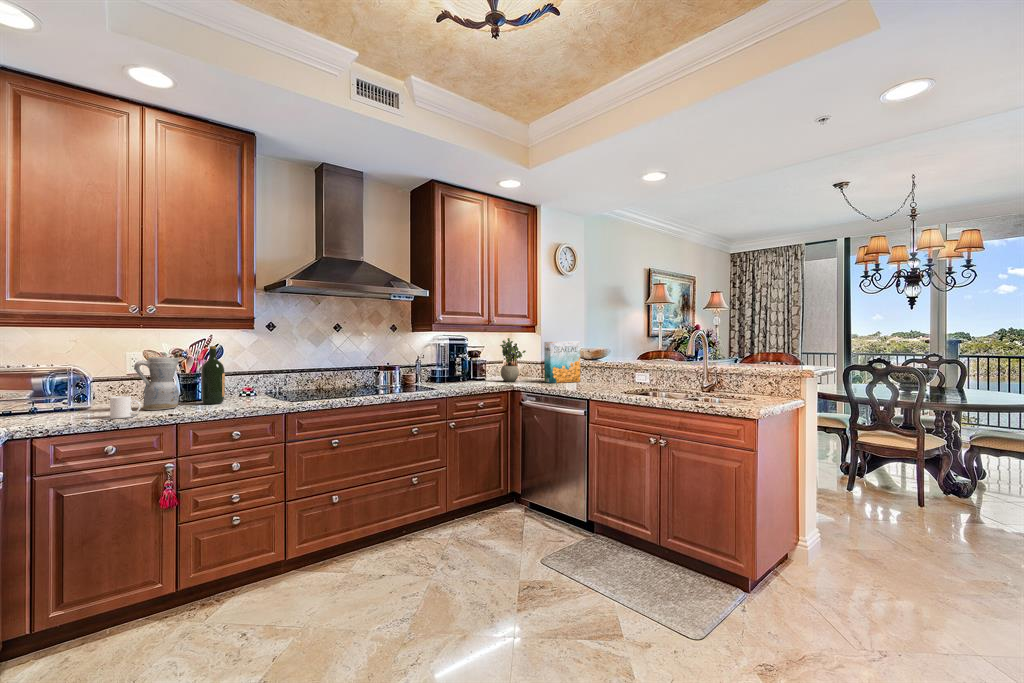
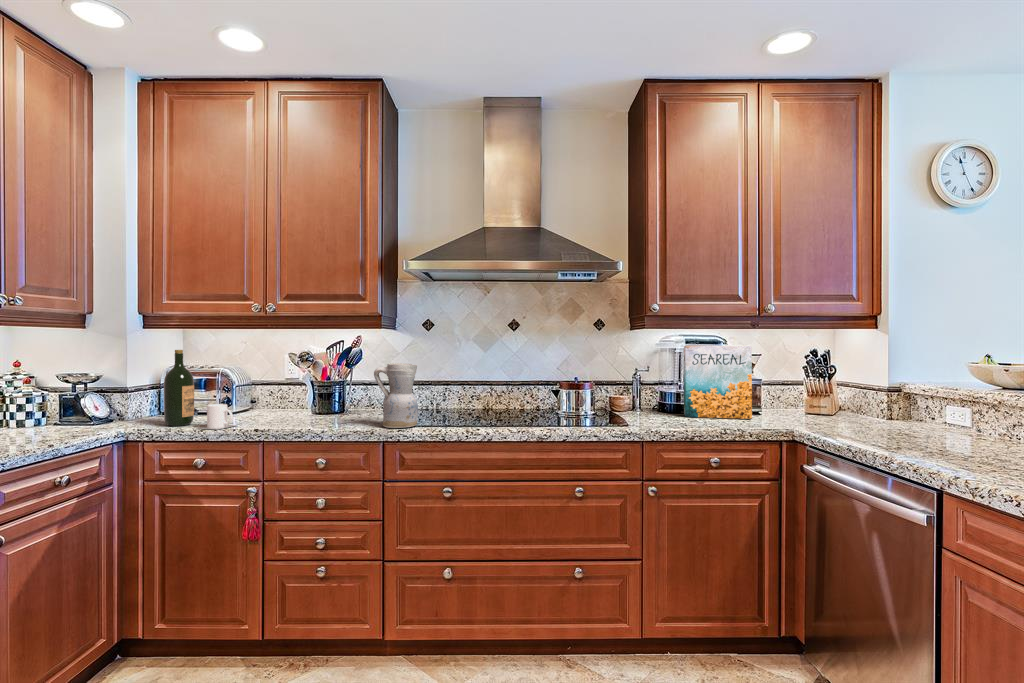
potted plant: present [500,338,526,382] -> none [778,339,829,422]
cereal box: present [544,342,580,383] -> present [684,346,752,419]
wine bottle: present [201,346,225,404] -> present [164,350,194,426]
ceramic pitcher: present [134,357,179,410] -> present [374,363,418,428]

